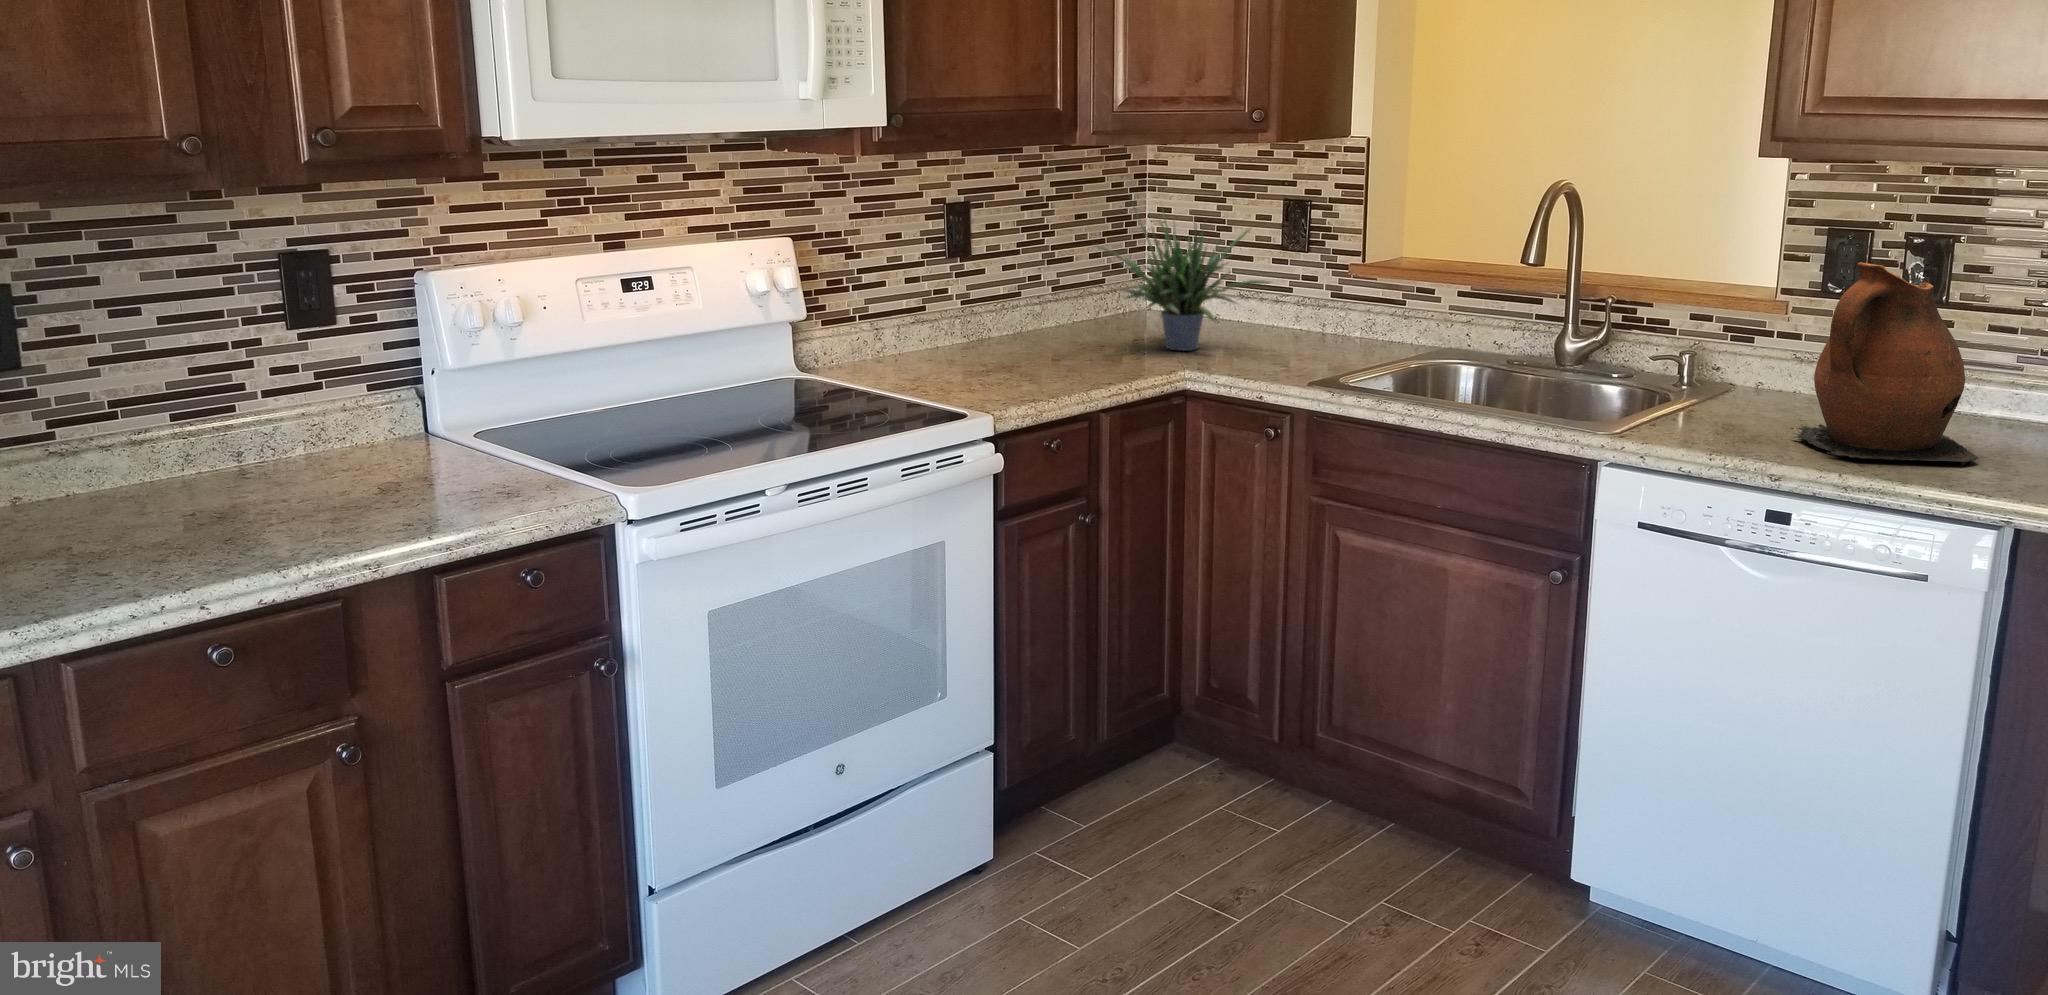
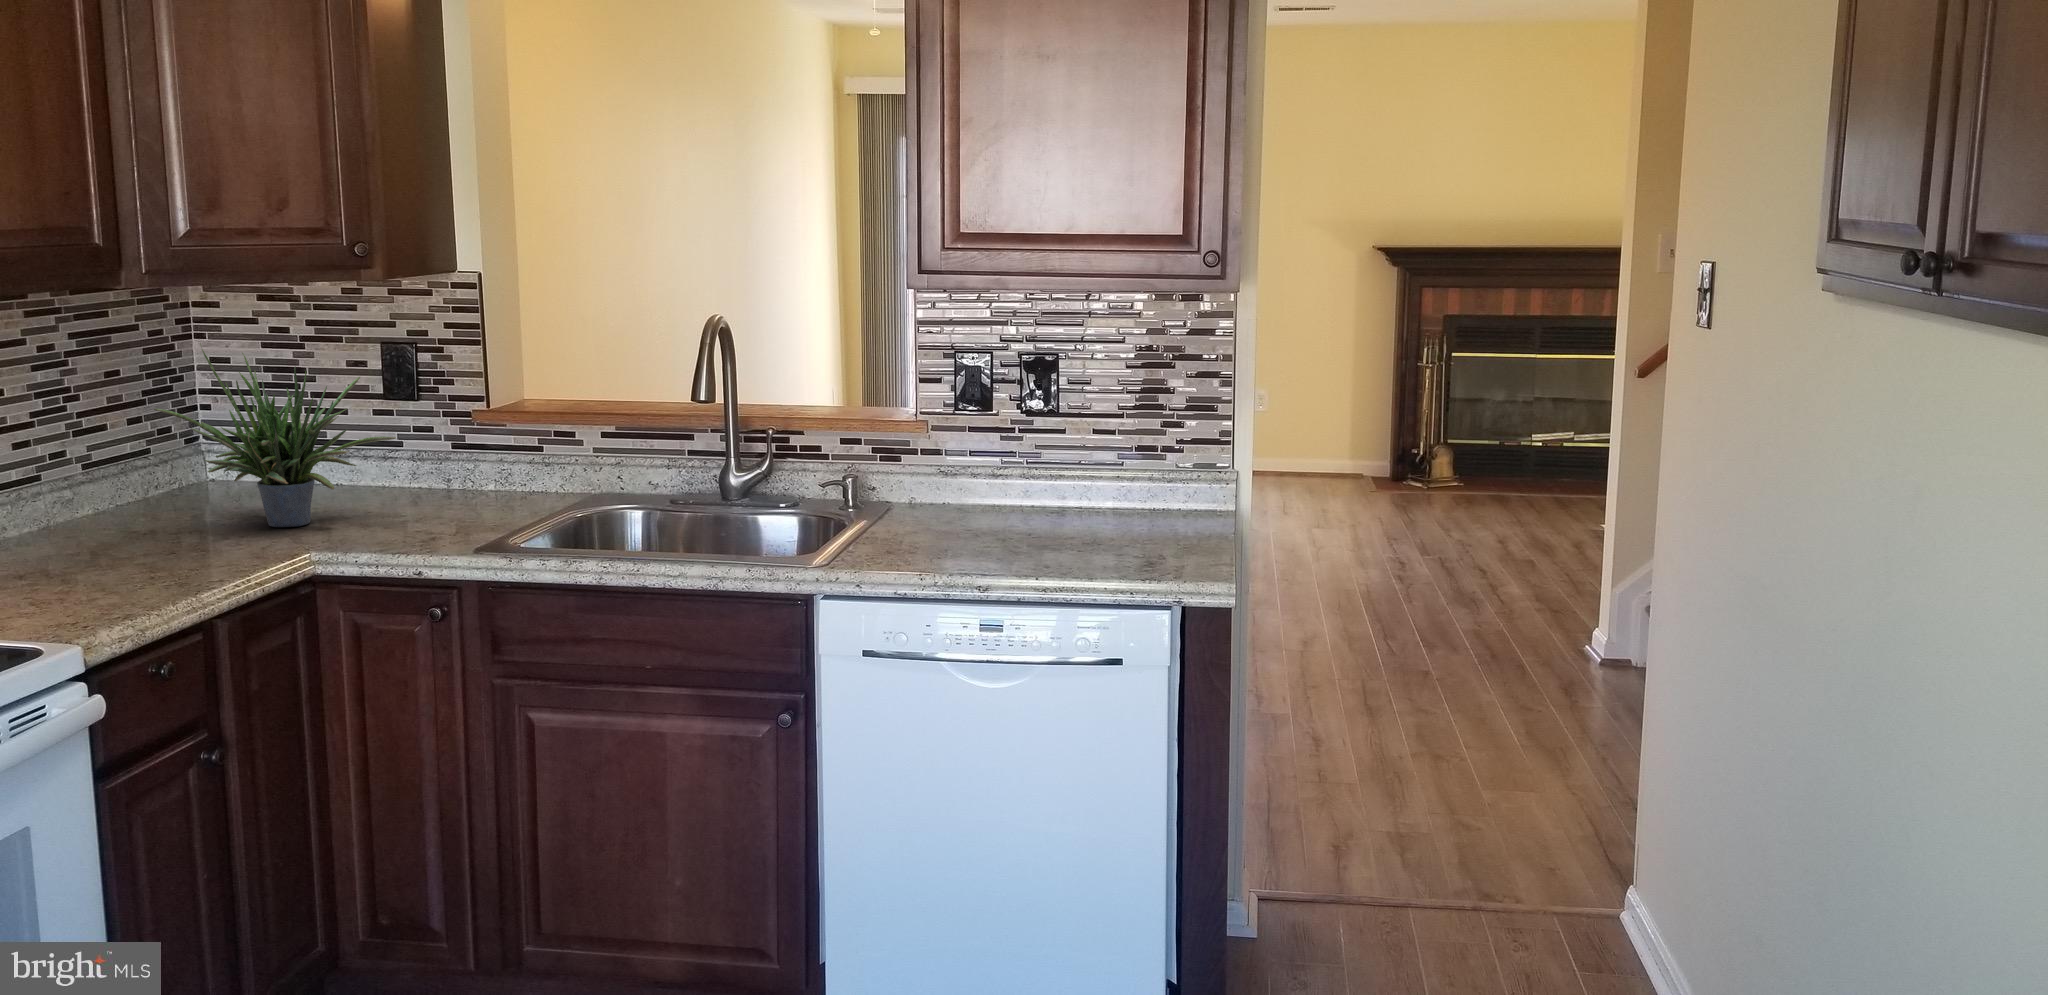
ceramic pitcher: present [1791,262,1978,466] -> none [975,382,1136,562]

